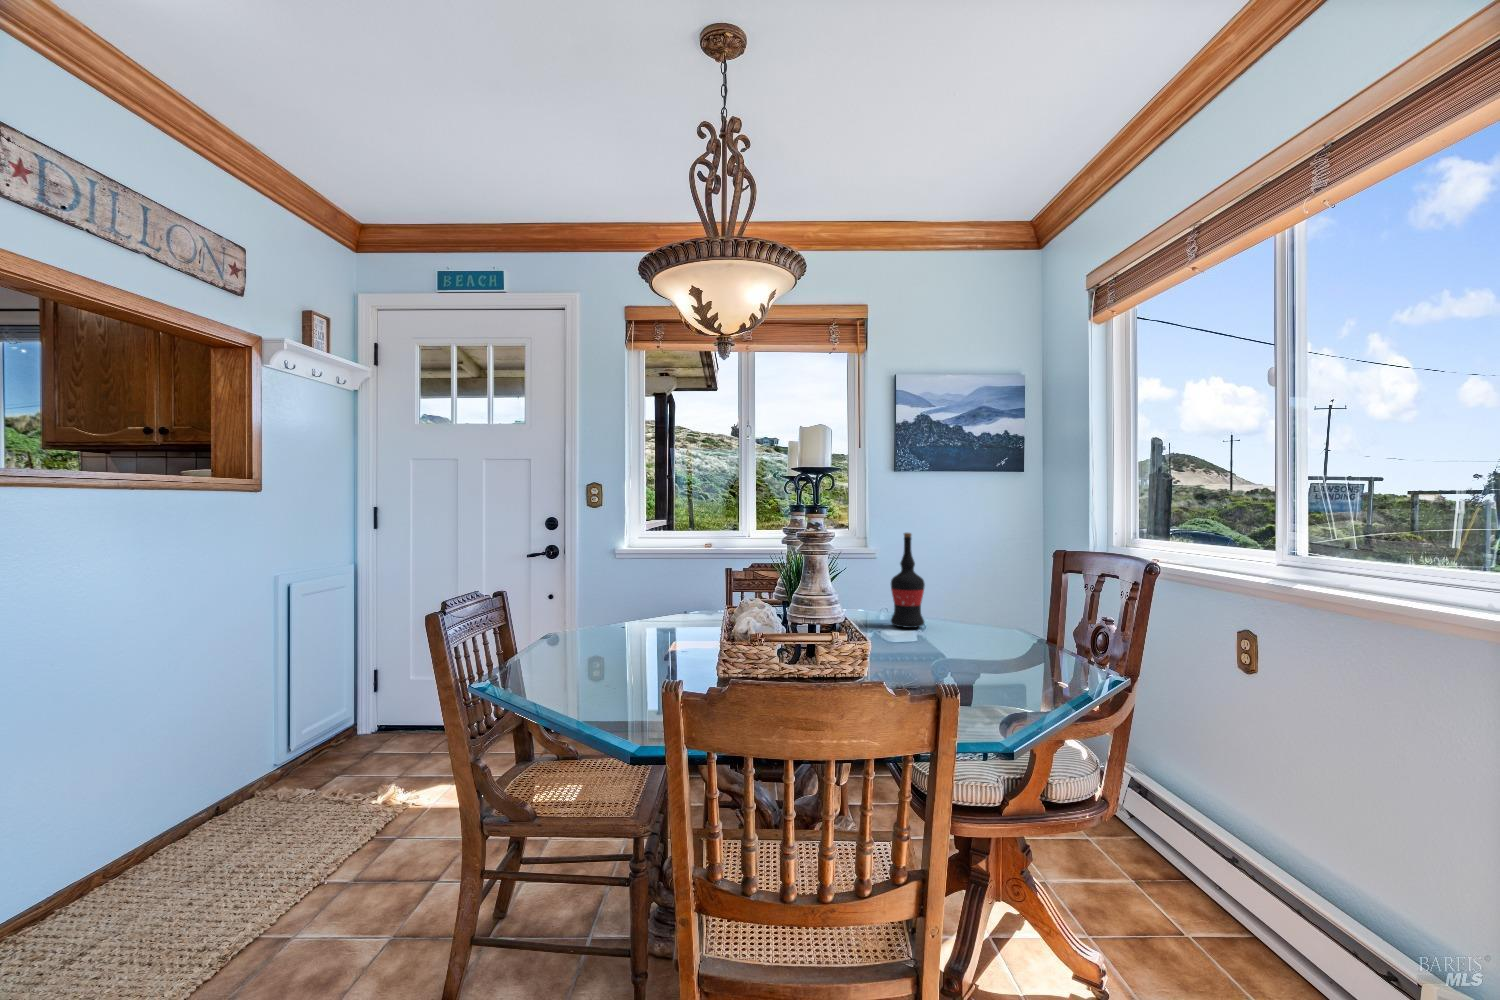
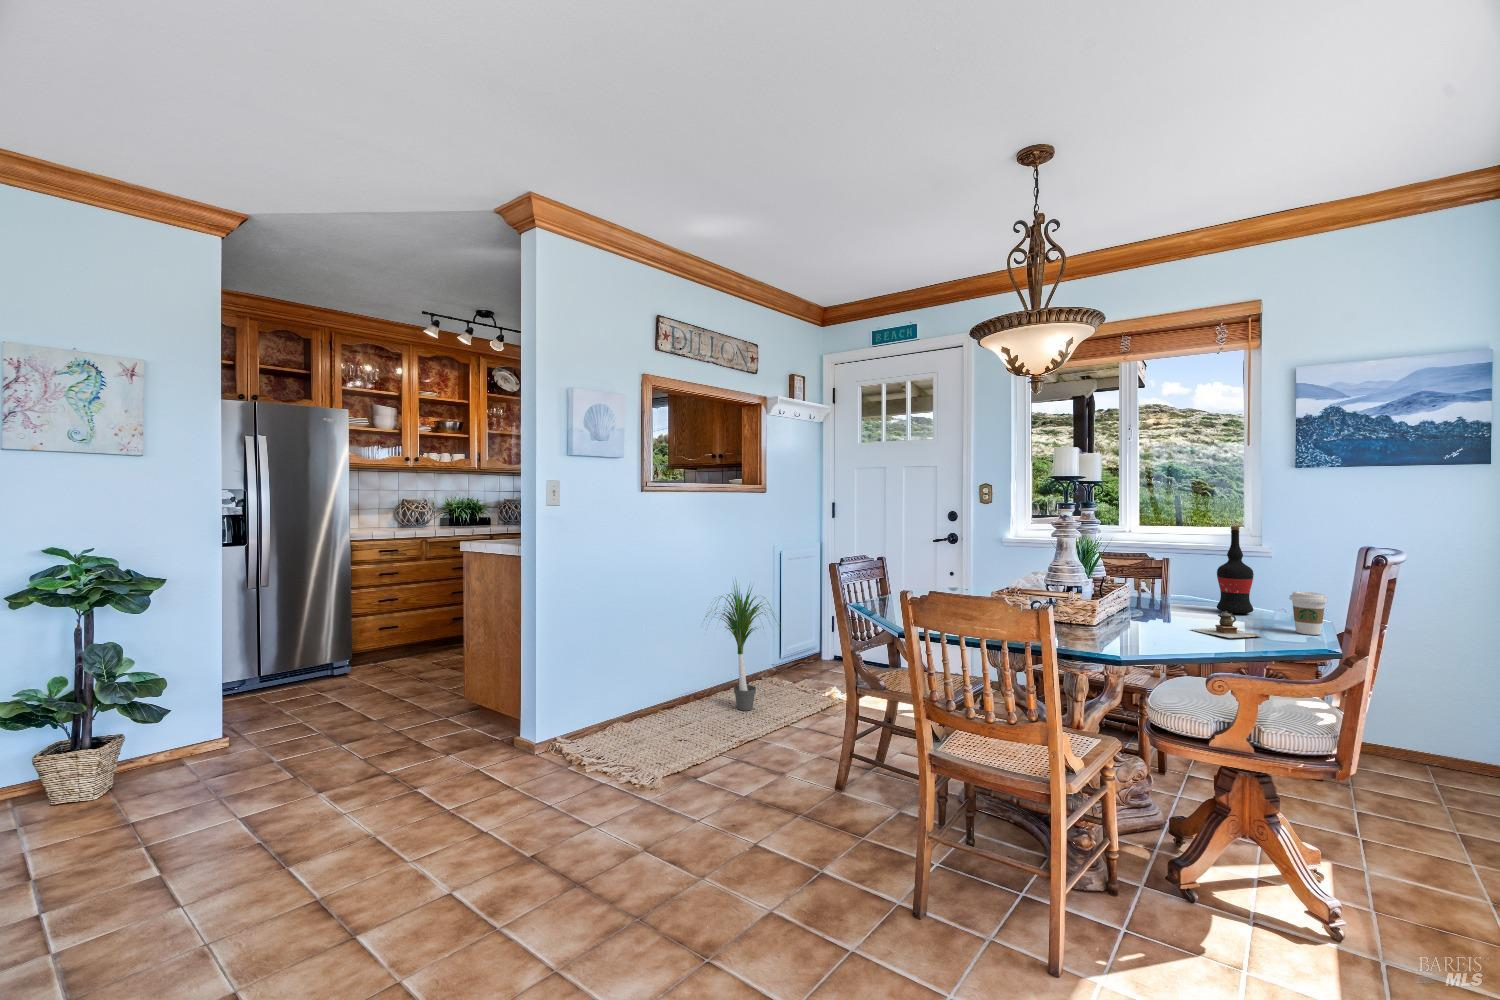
coffee cup: none [978,601,1010,647] -> present [1290,591,1328,635]
teapot: none [906,631,973,664] -> present [1191,611,1262,638]
potted plant: none [117,636,305,874] -> present [704,582,777,710]

